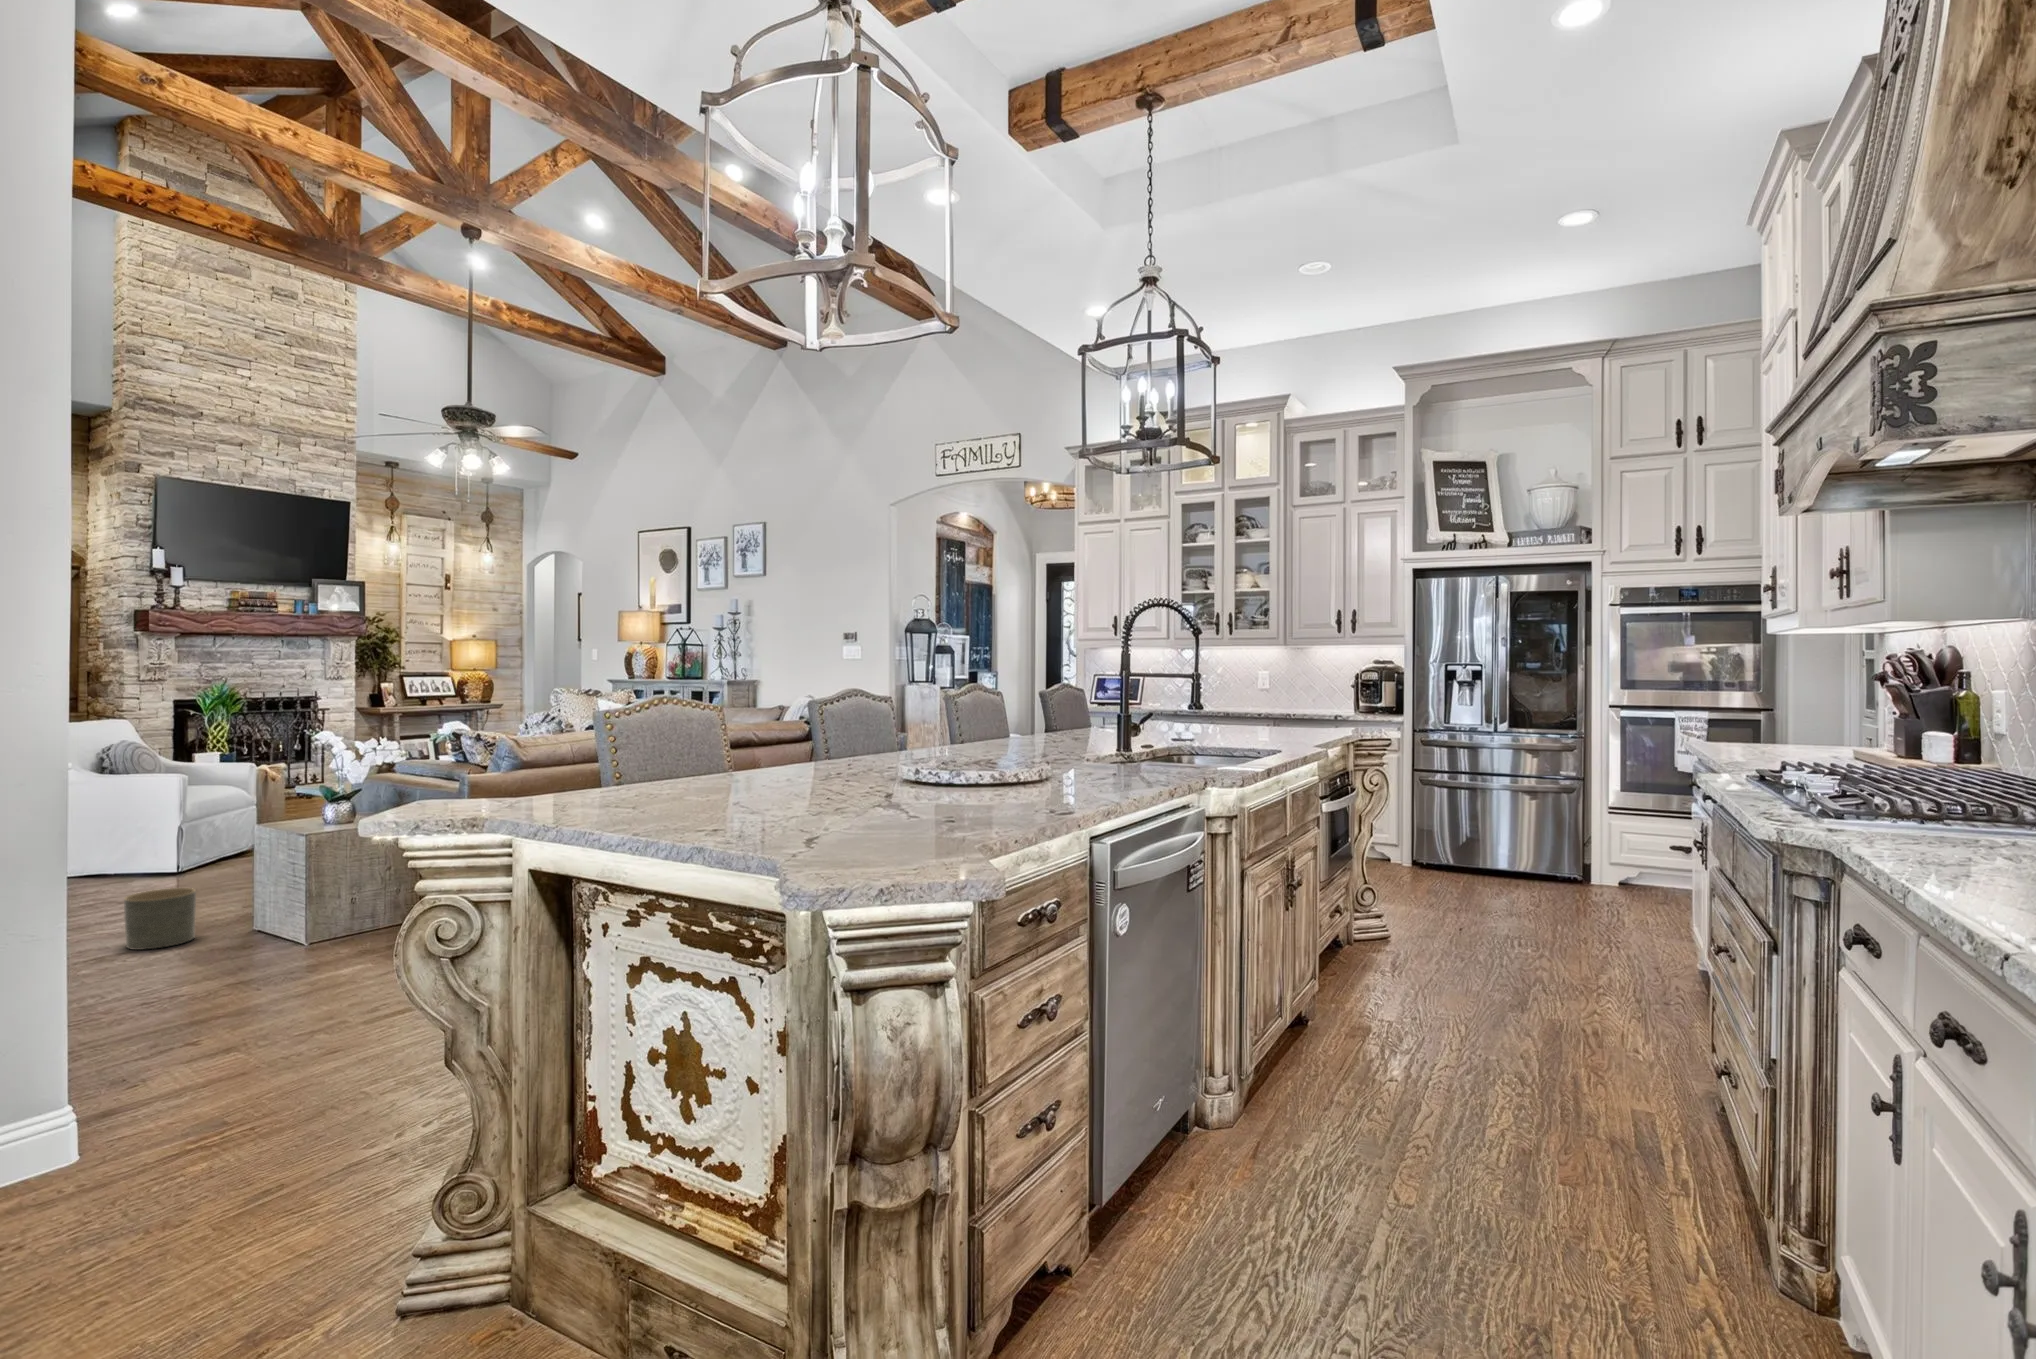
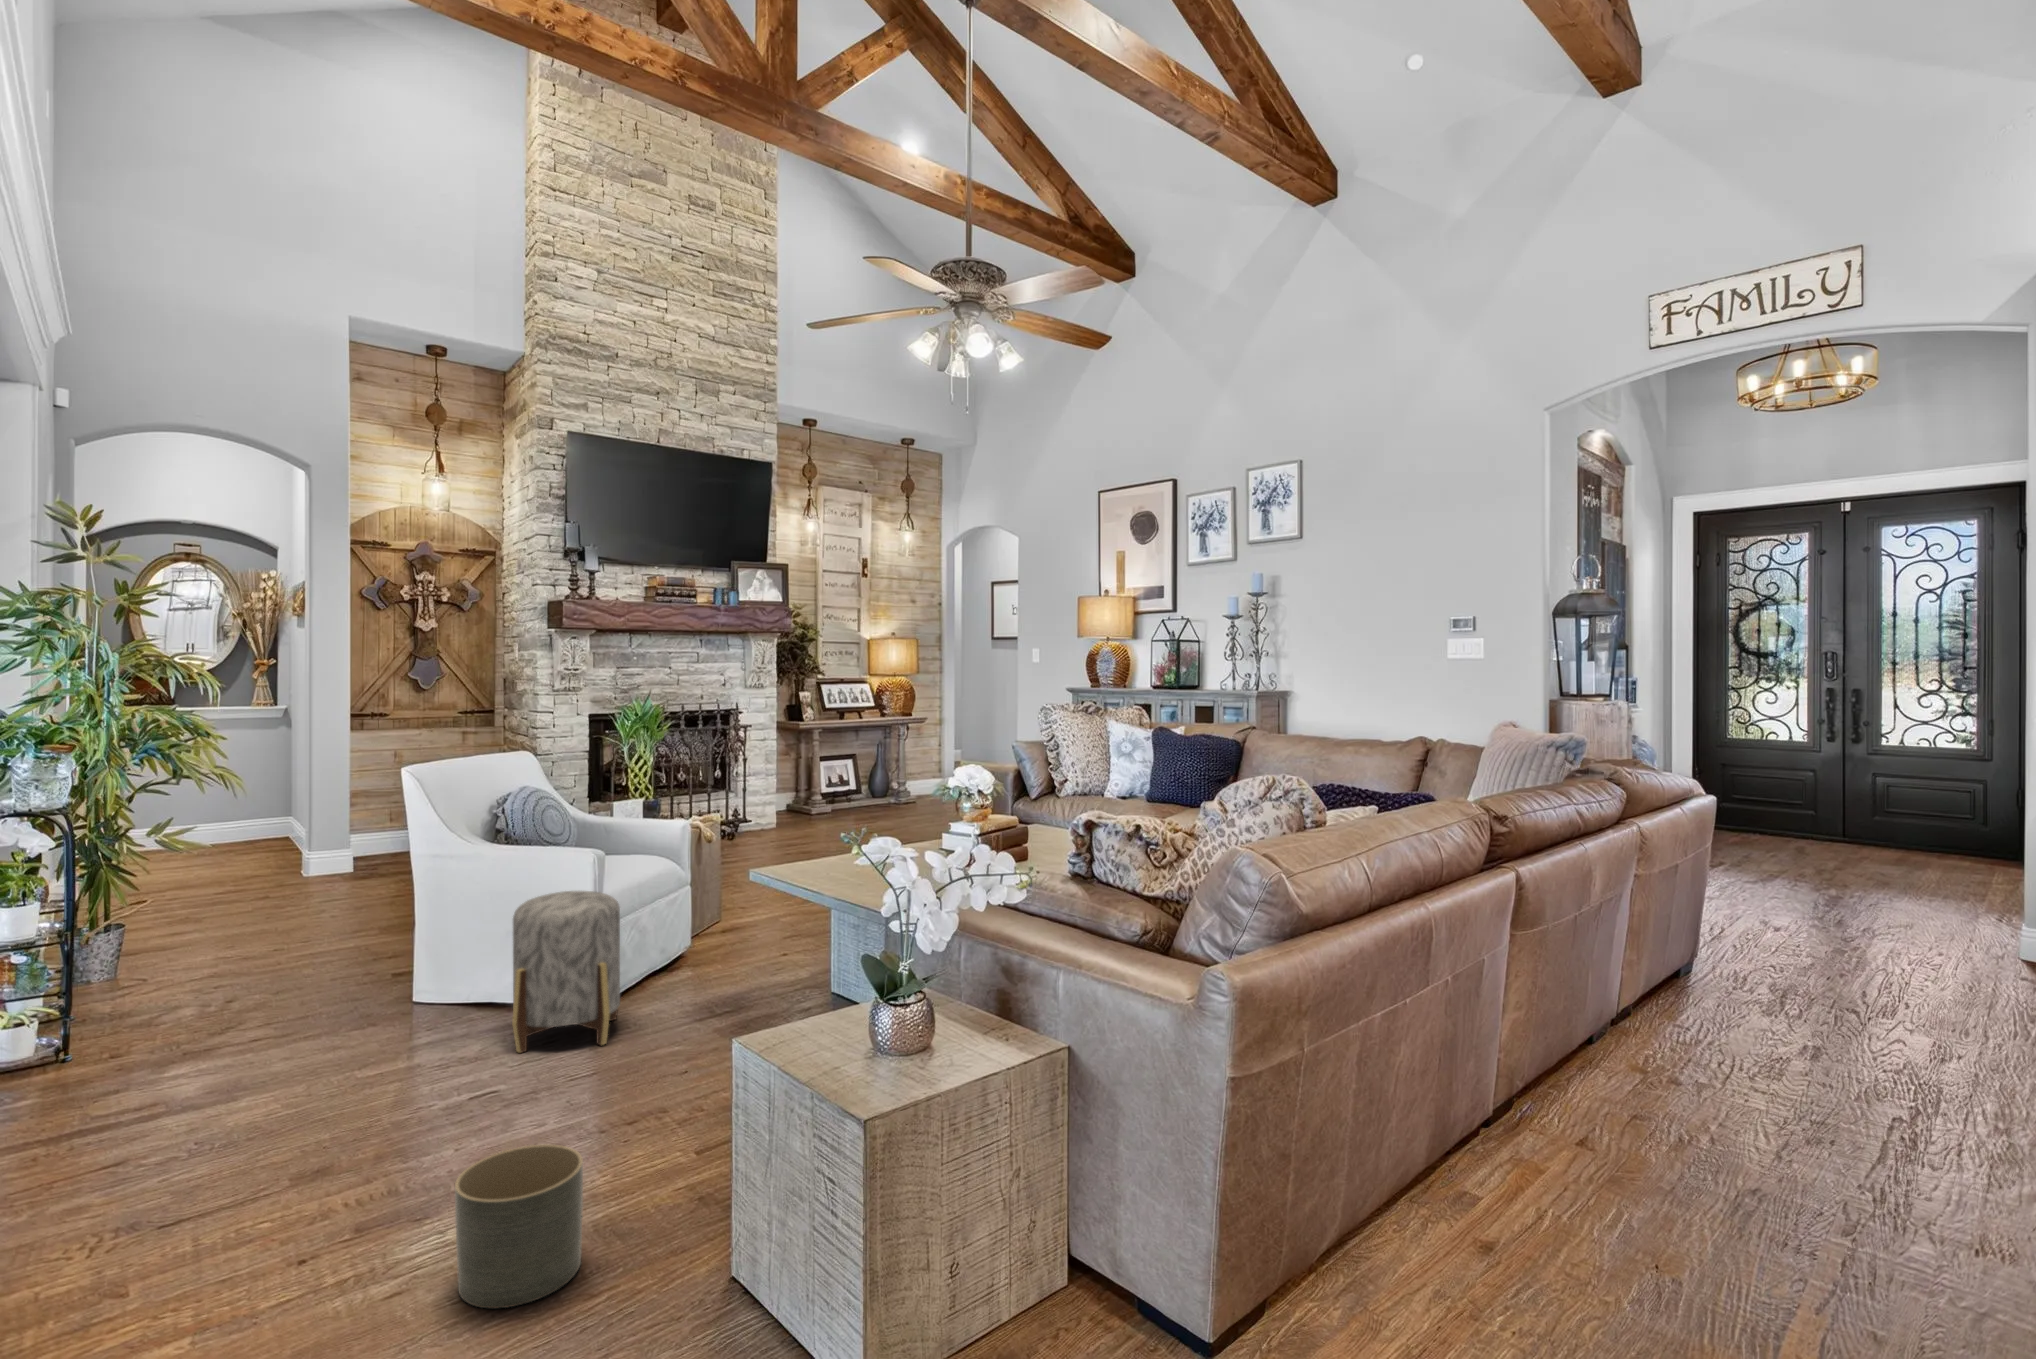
stool: none [132,797,212,891] -> present [512,891,620,1053]

